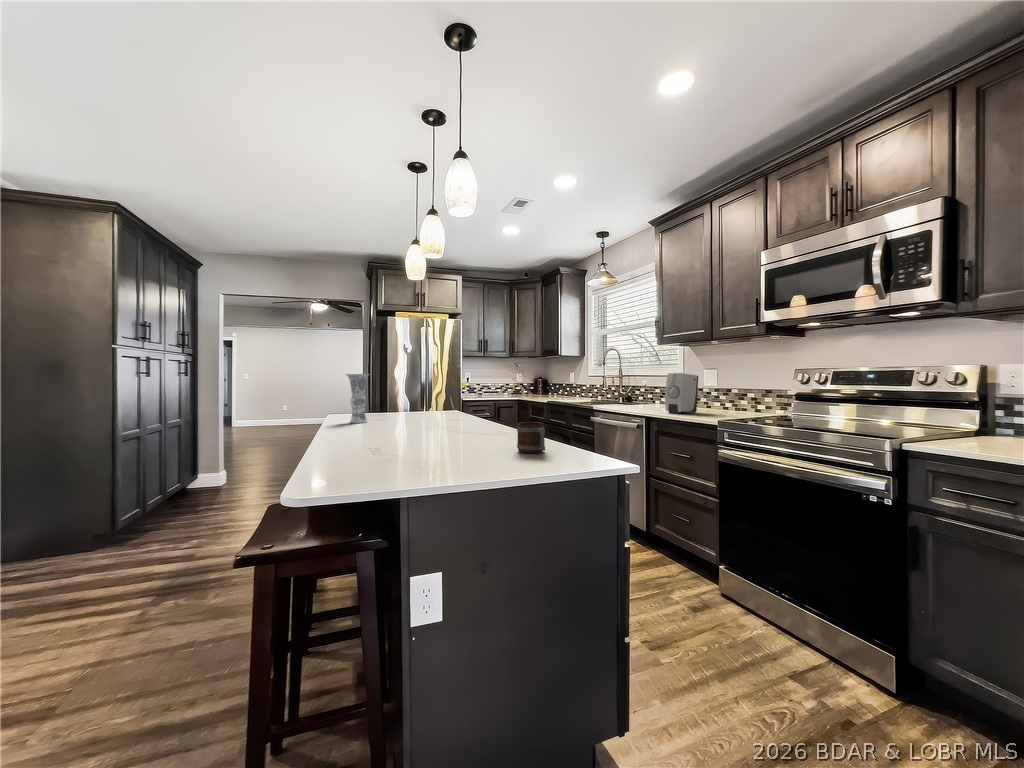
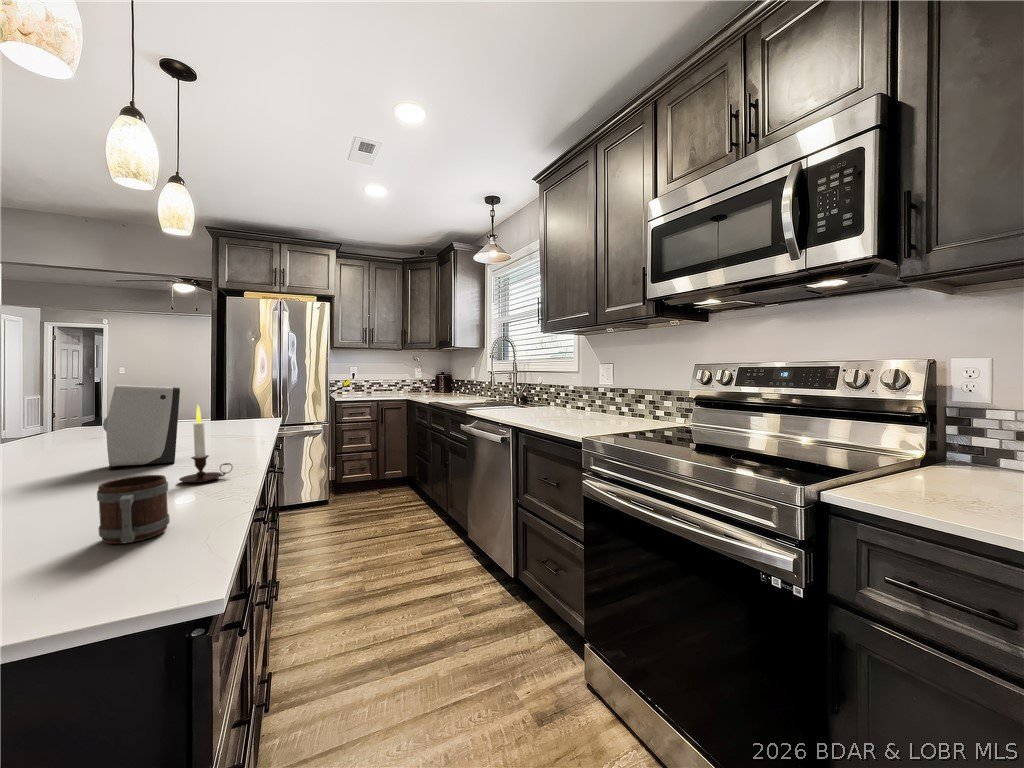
soap dispenser: present [665,373,698,414] -> present [103,385,180,469]
vase: present [346,374,369,423] -> none [41,375,90,450]
candle: none [488,390,514,437] -> present [179,405,232,483]

